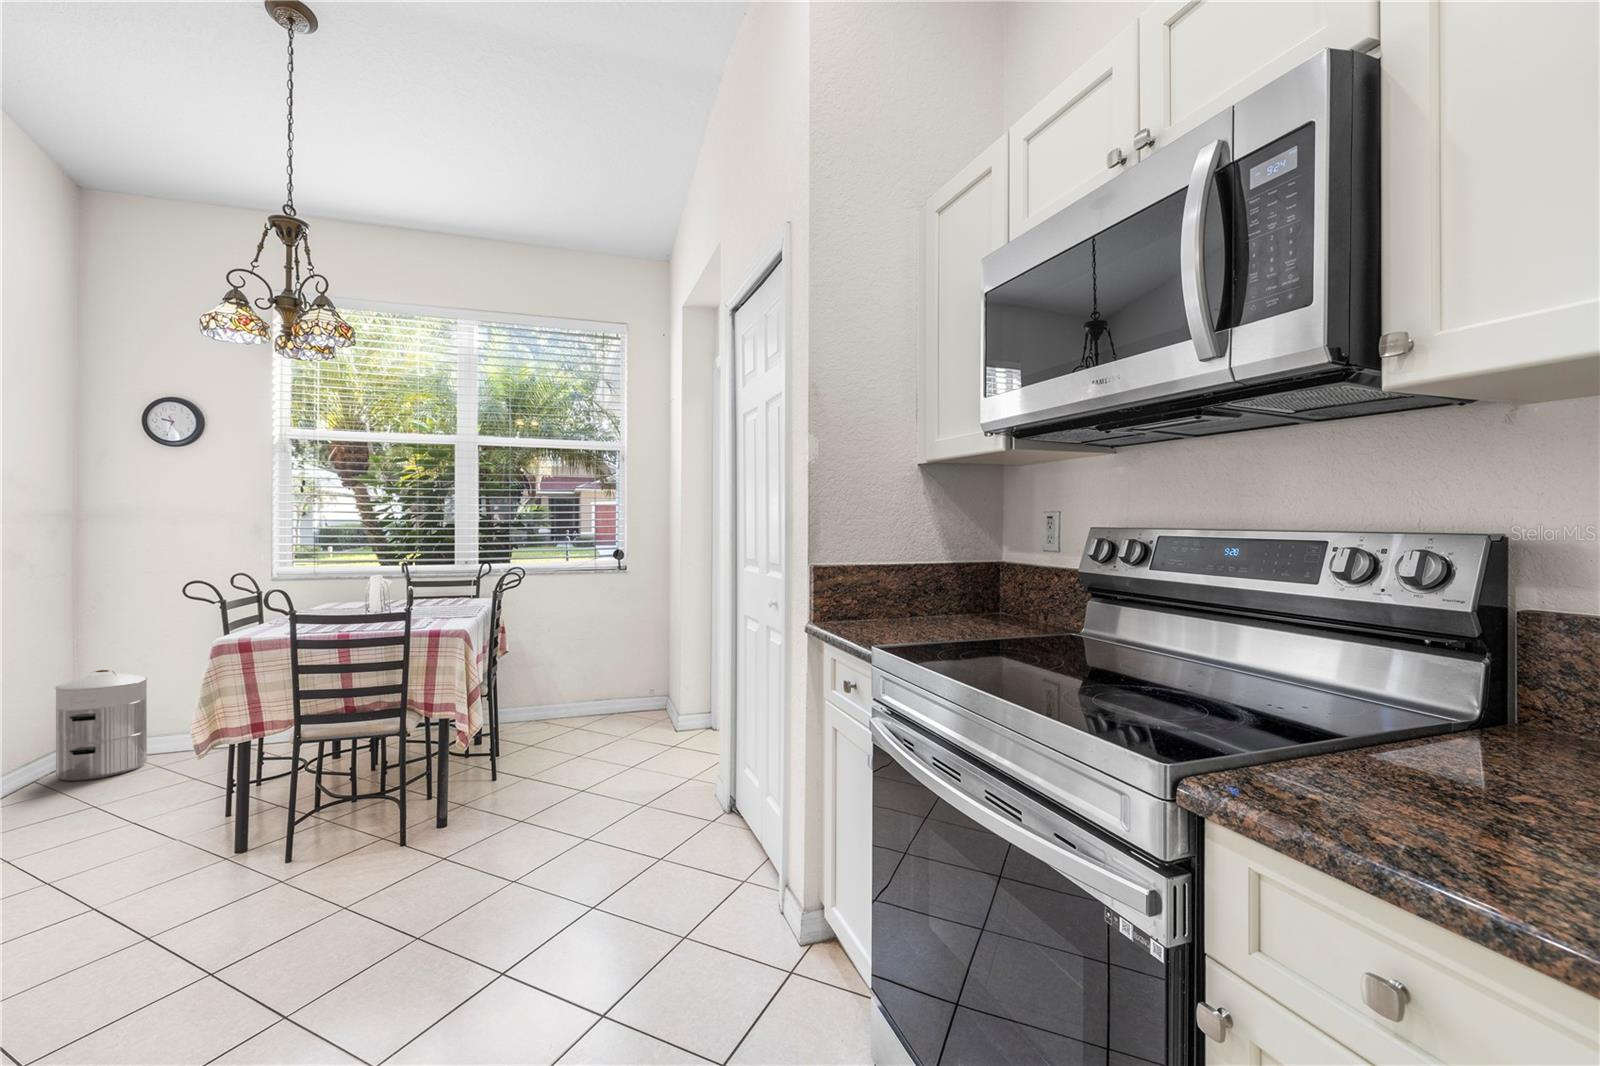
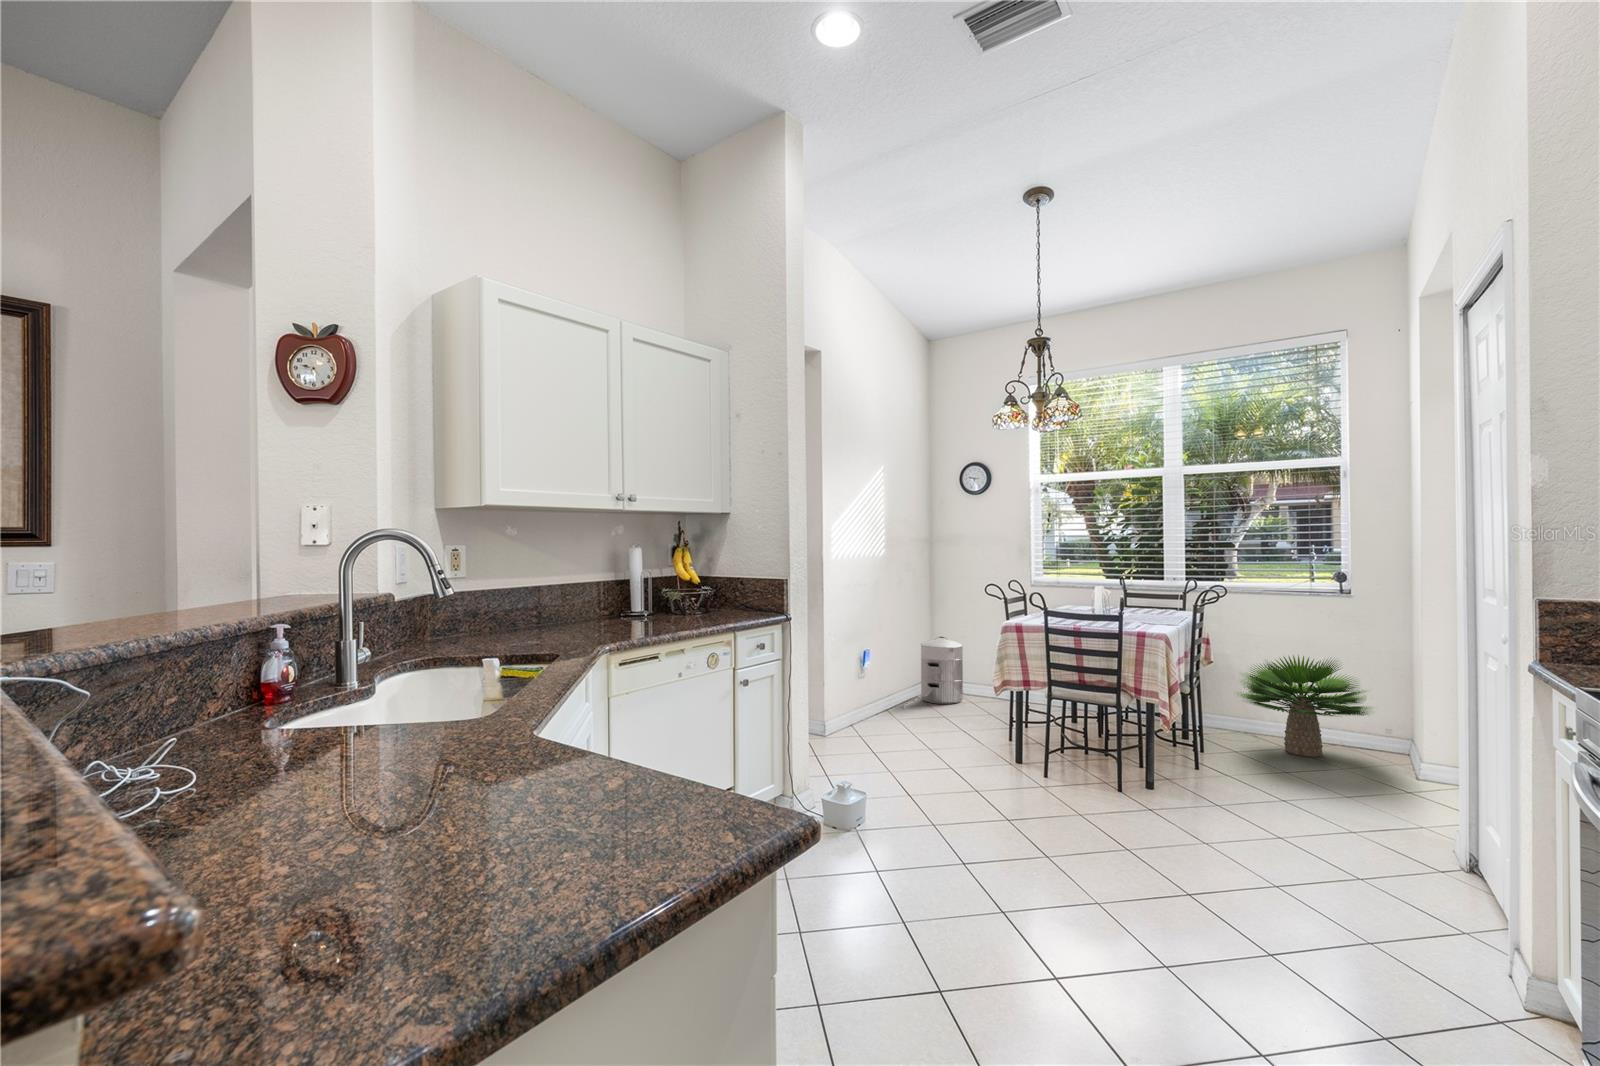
potted plant: none [526,633,651,737] -> present [1240,655,1369,757]

